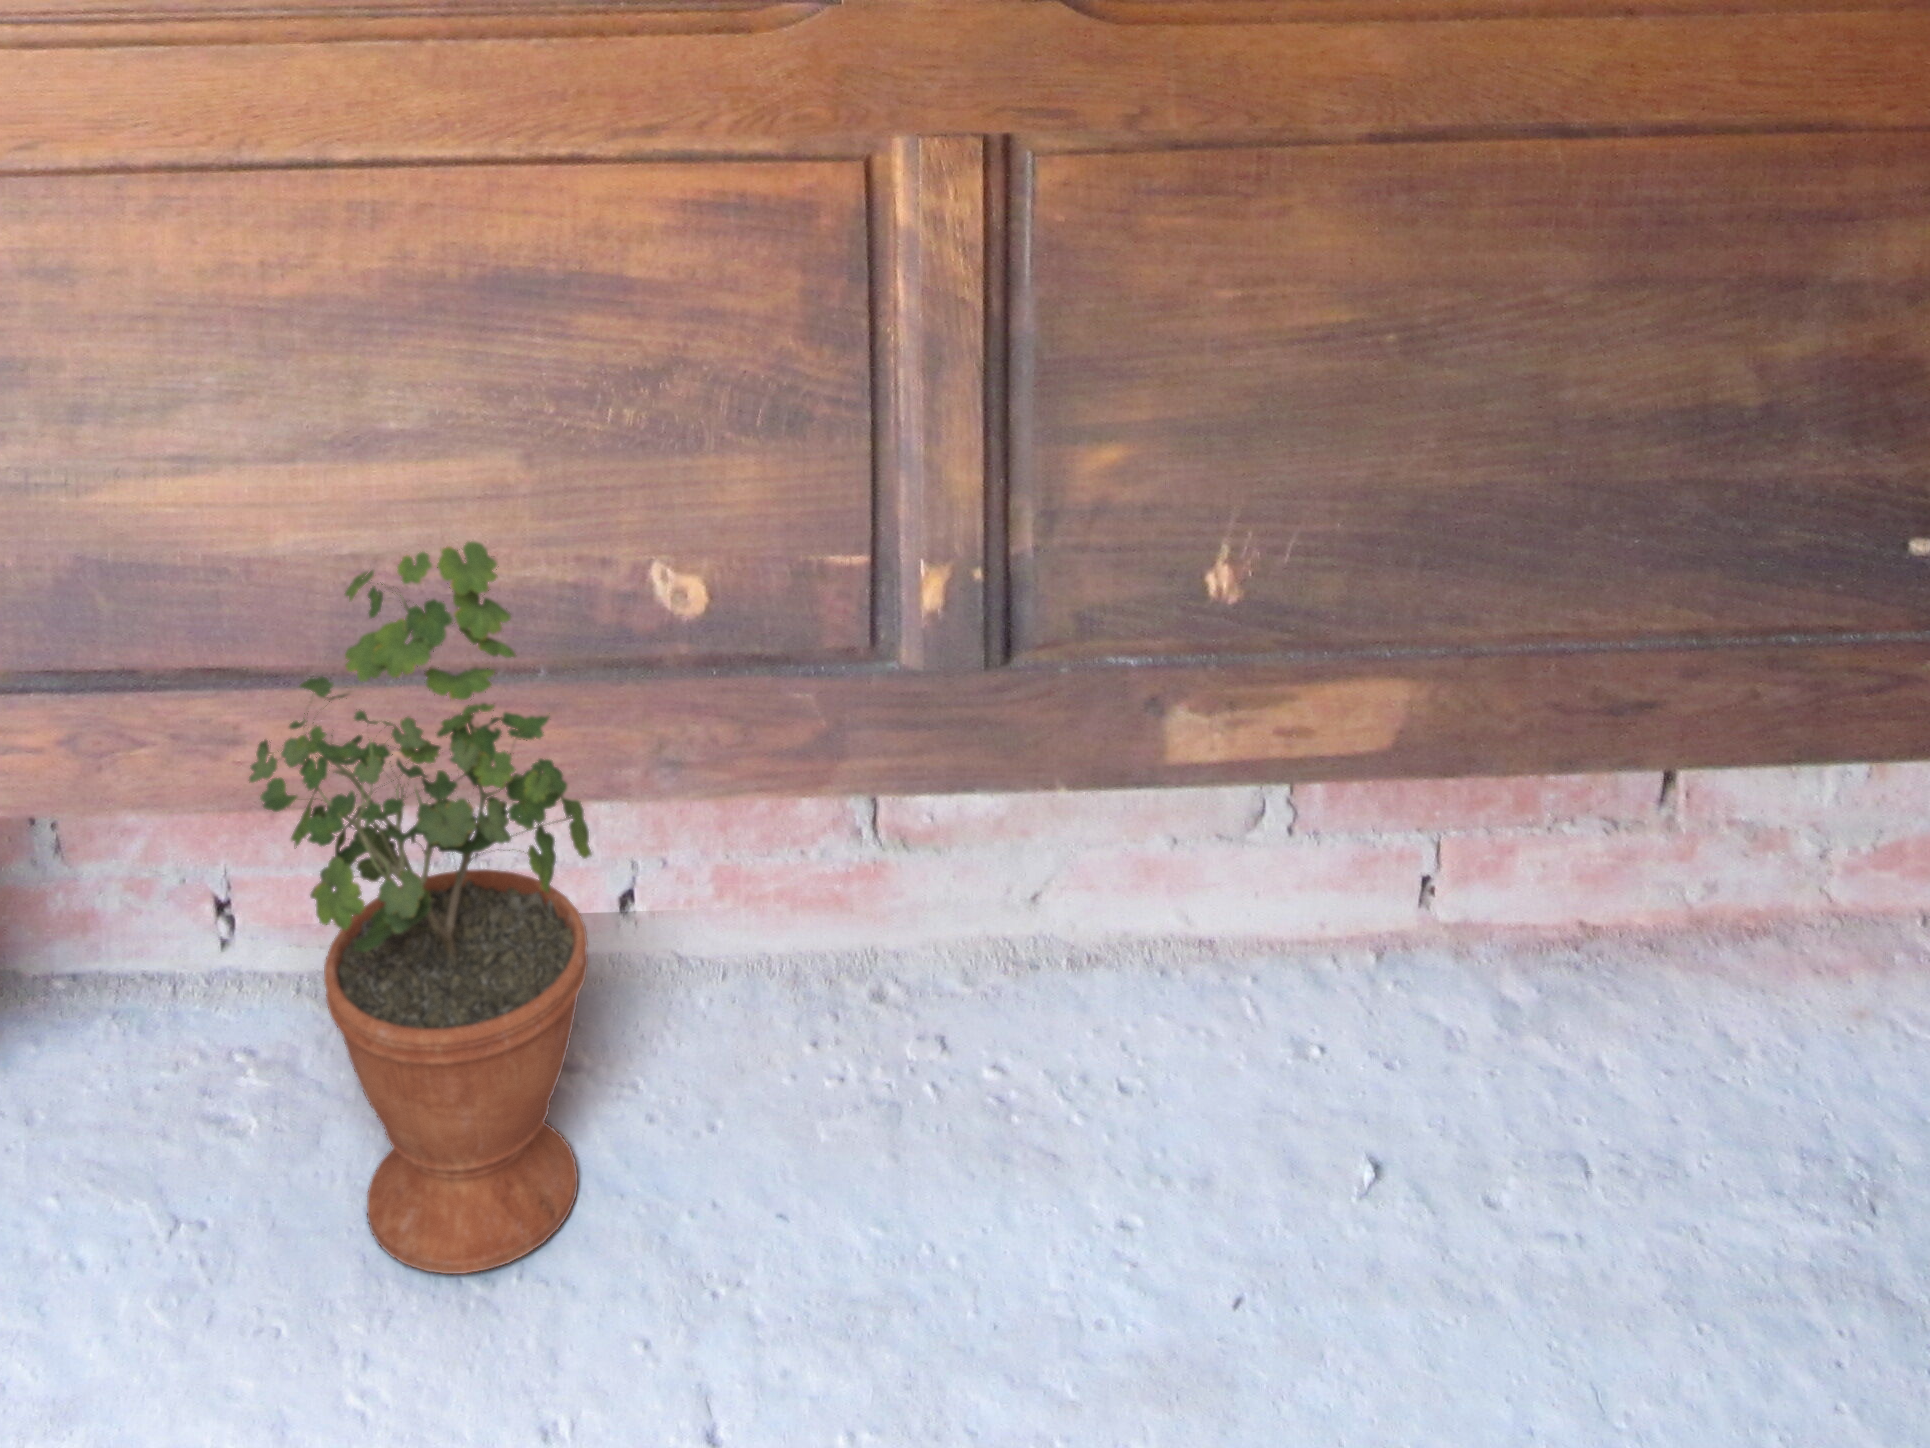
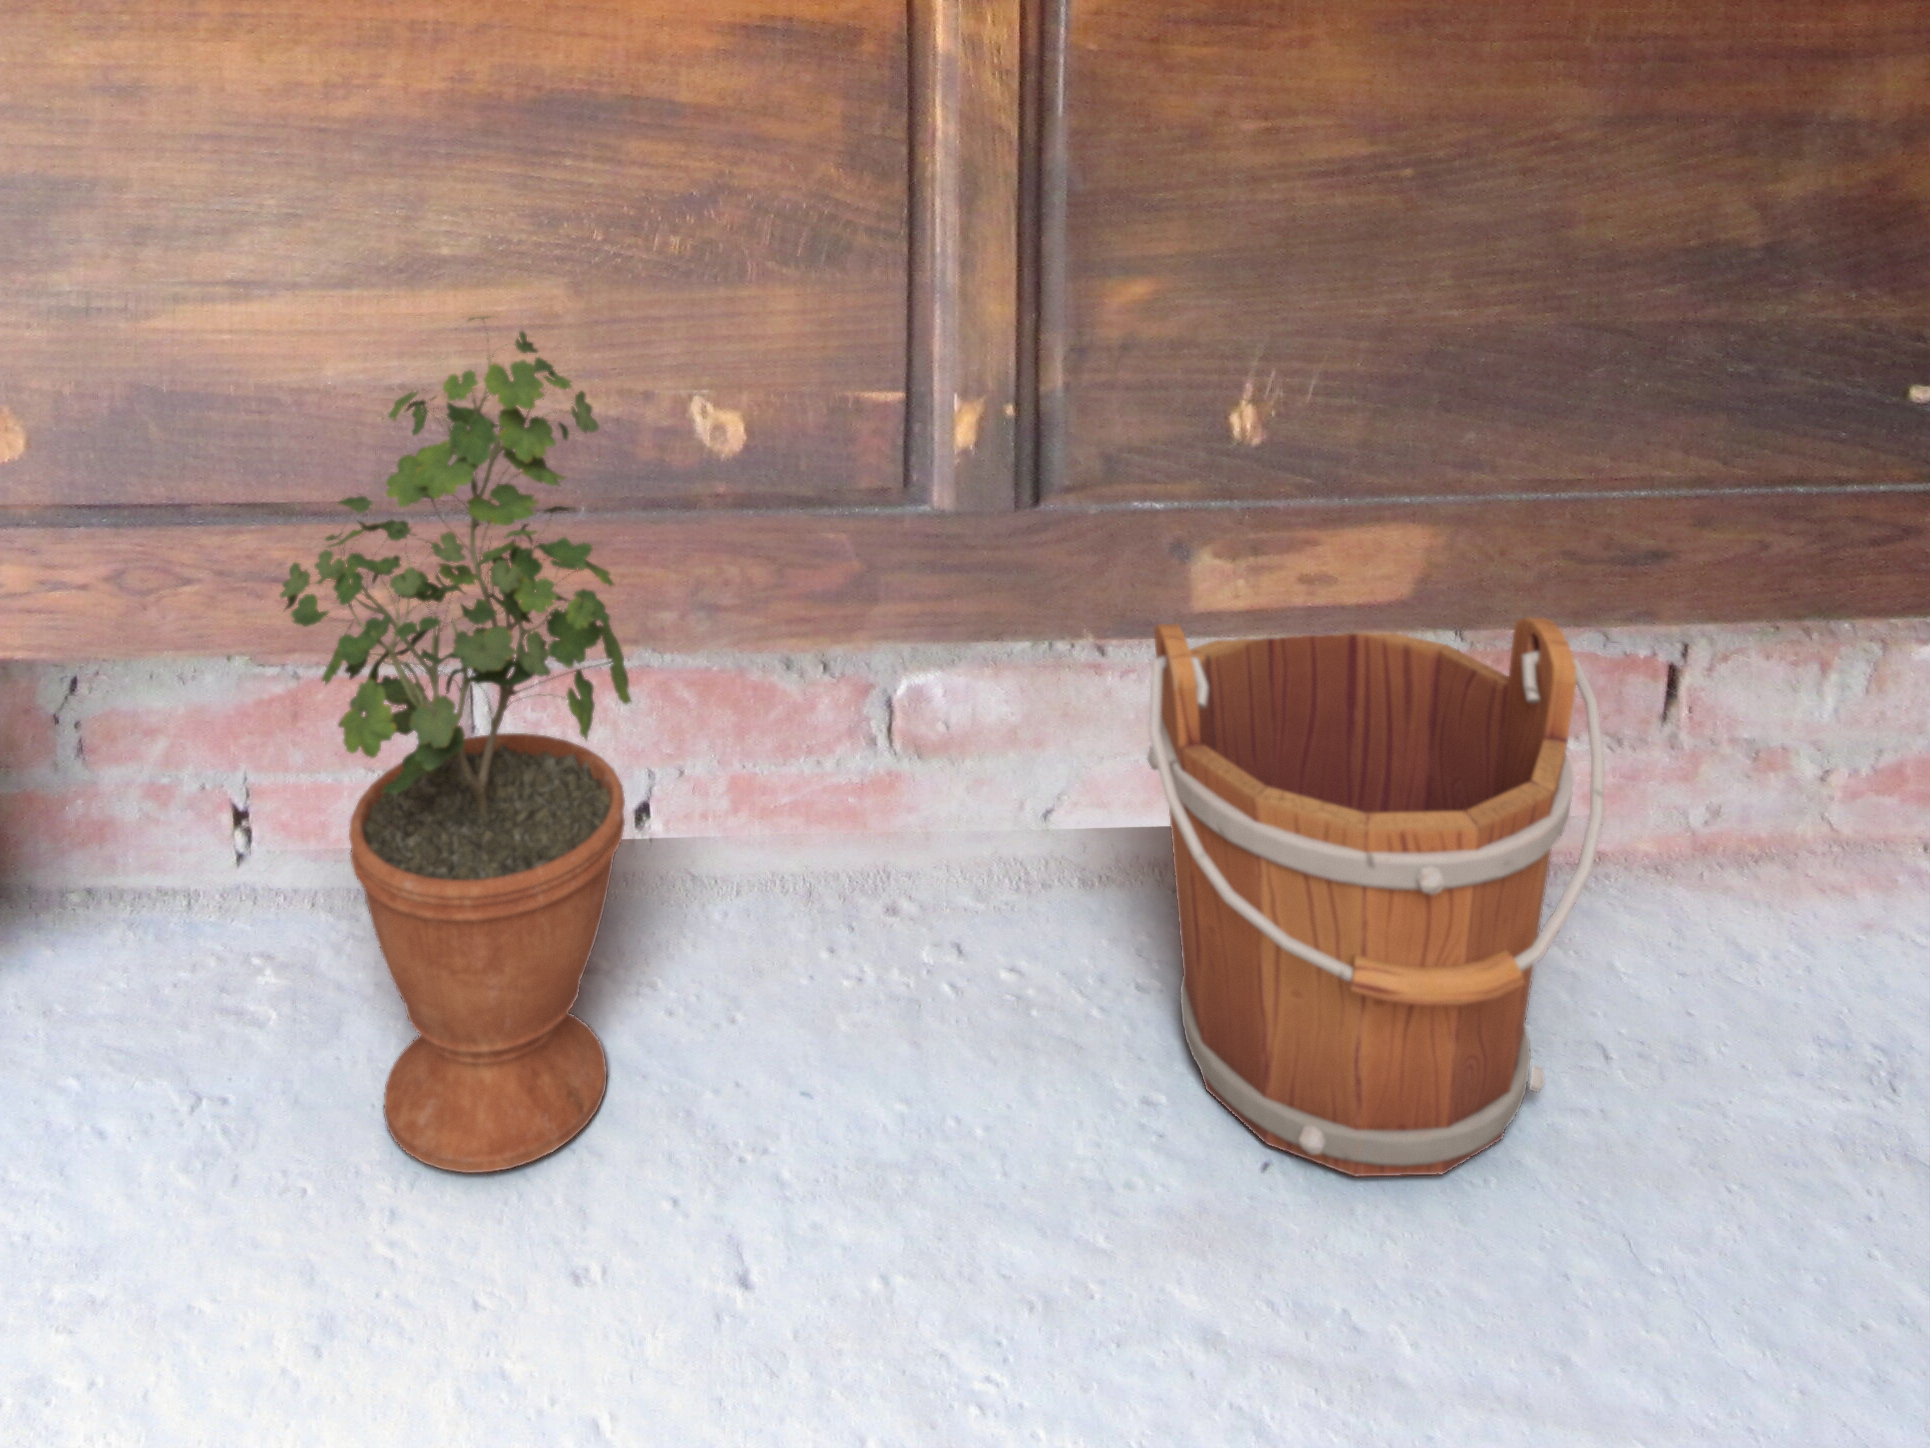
bucket: none [1089,755,1526,1277] -> present [1146,618,1605,1177]

